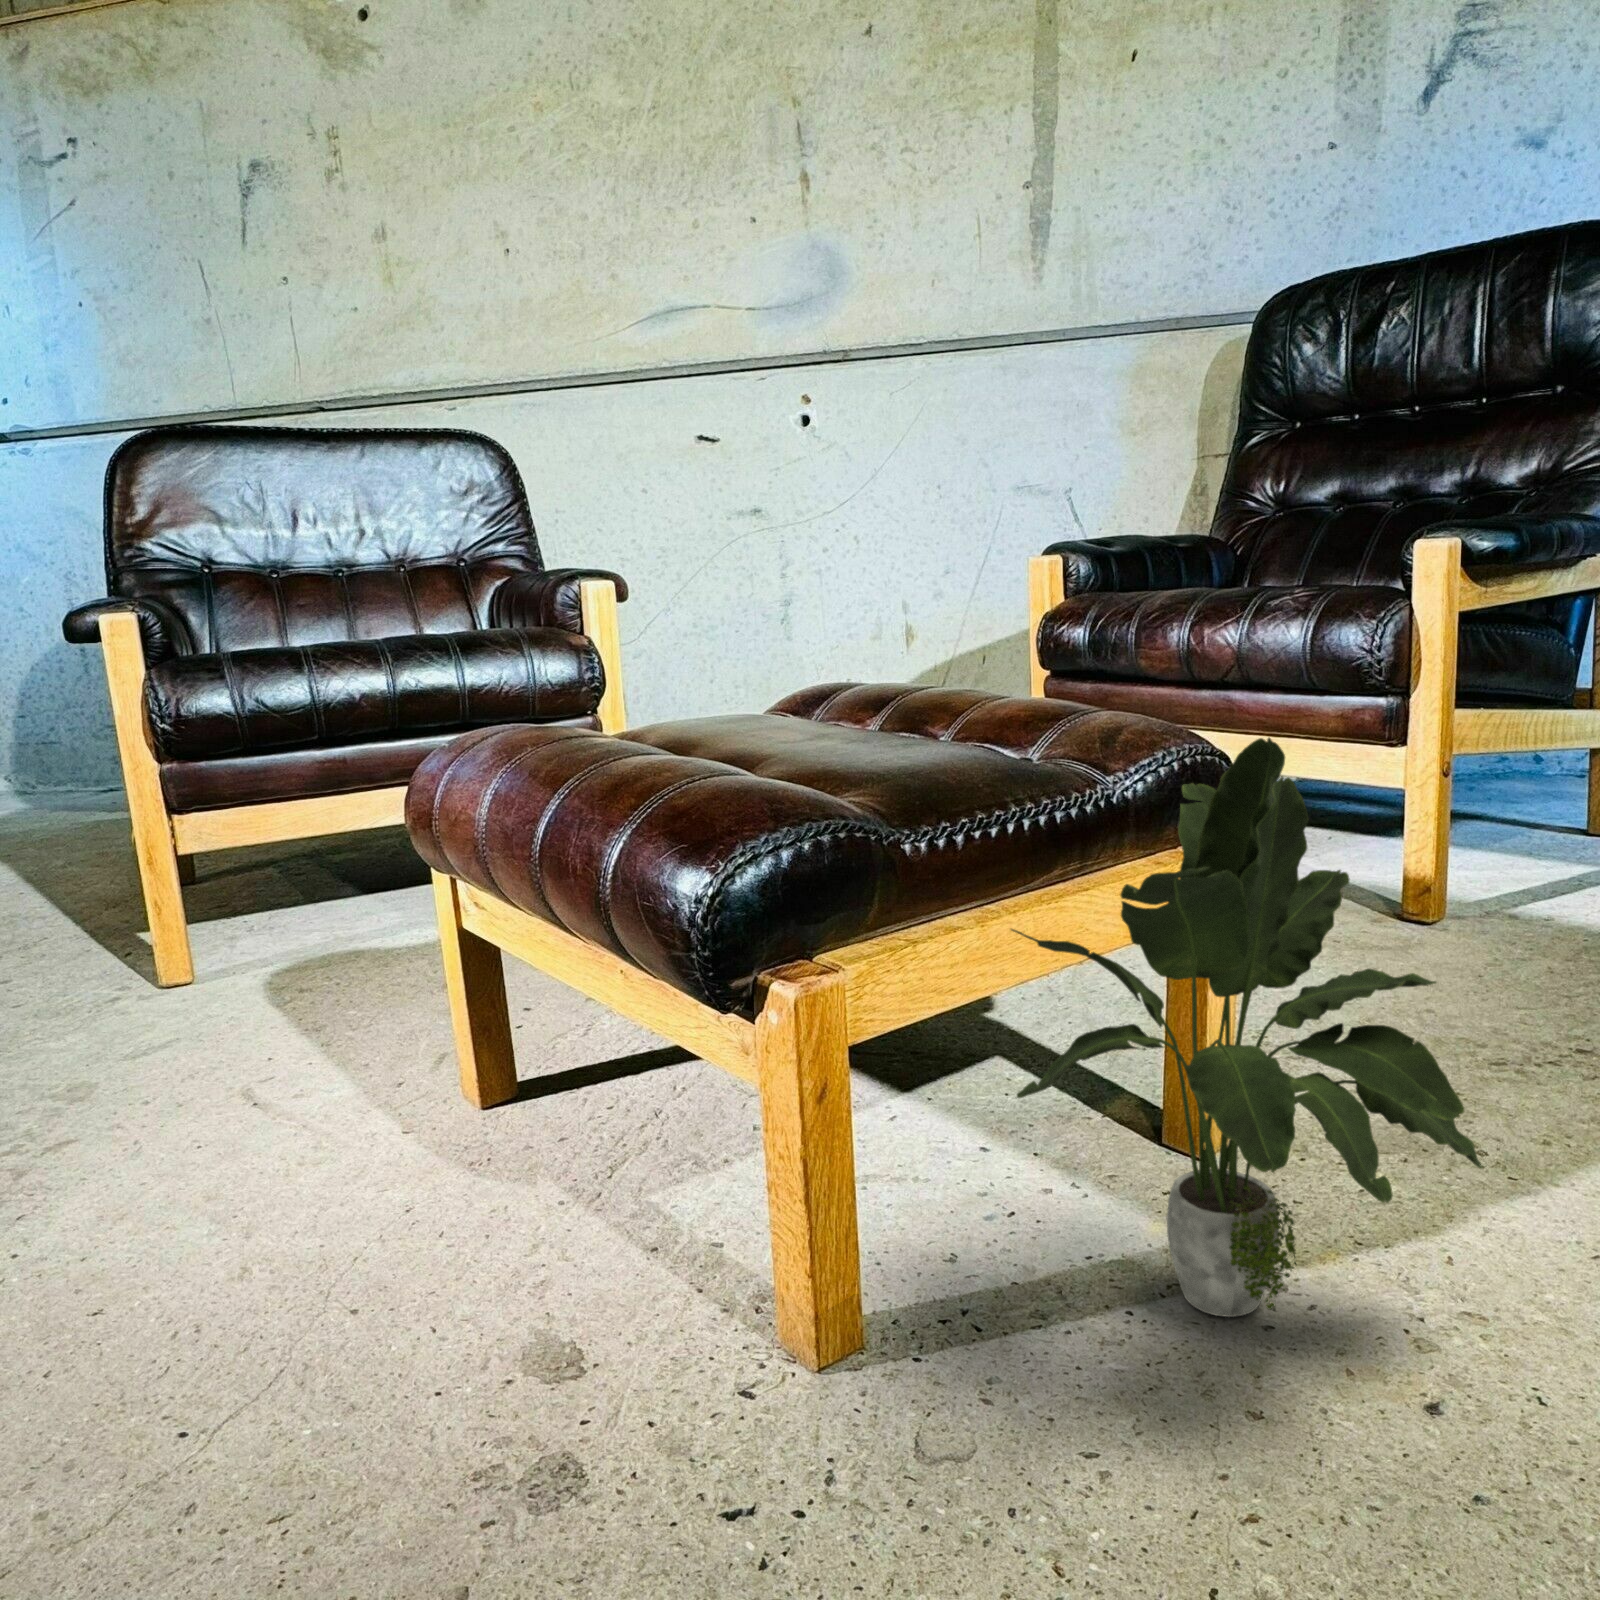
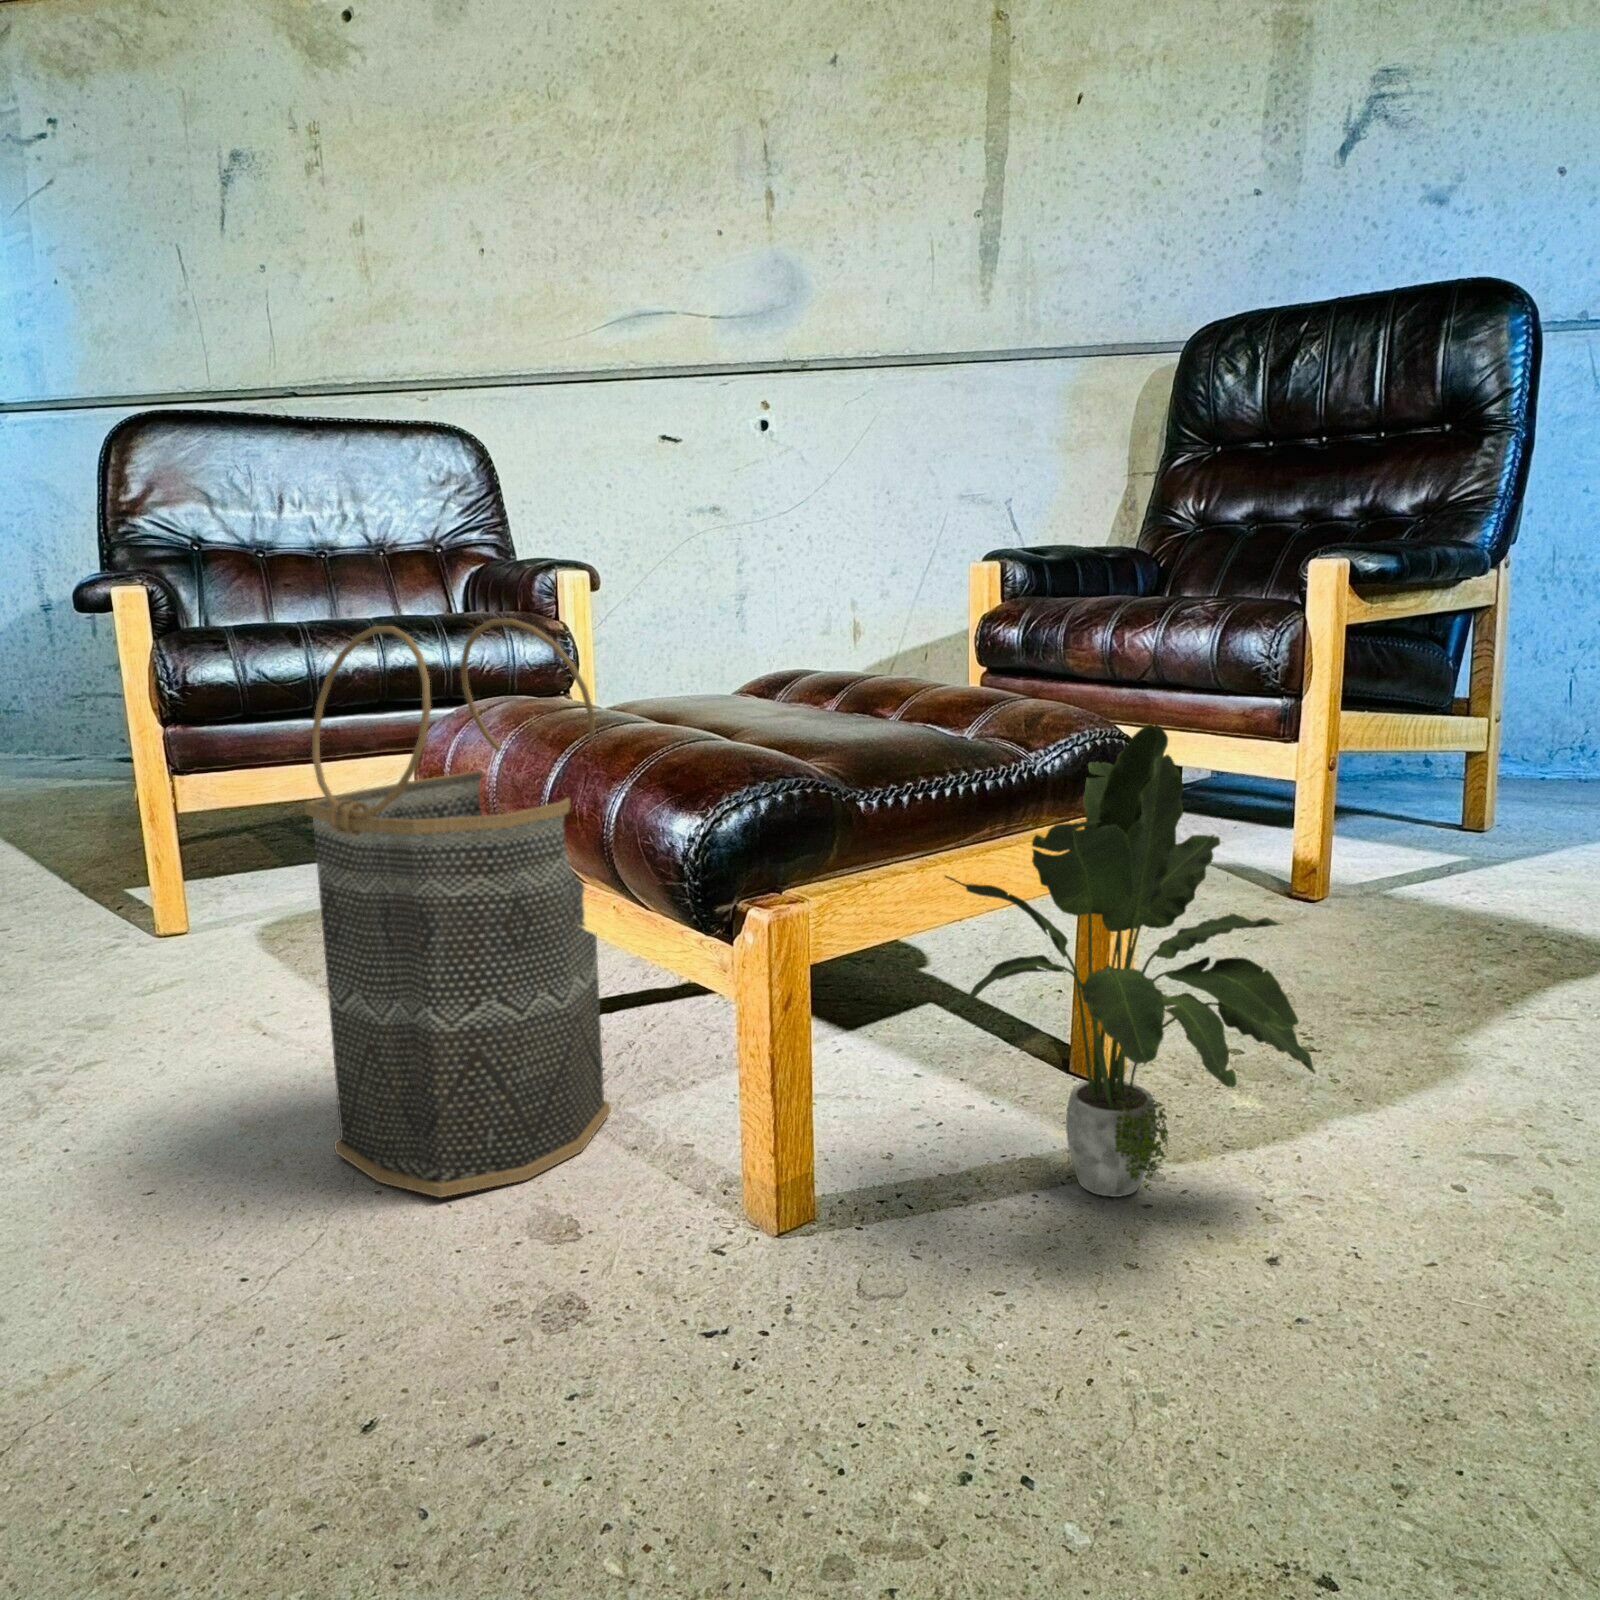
basket: none [255,633,627,1321] -> present [304,618,611,1197]

